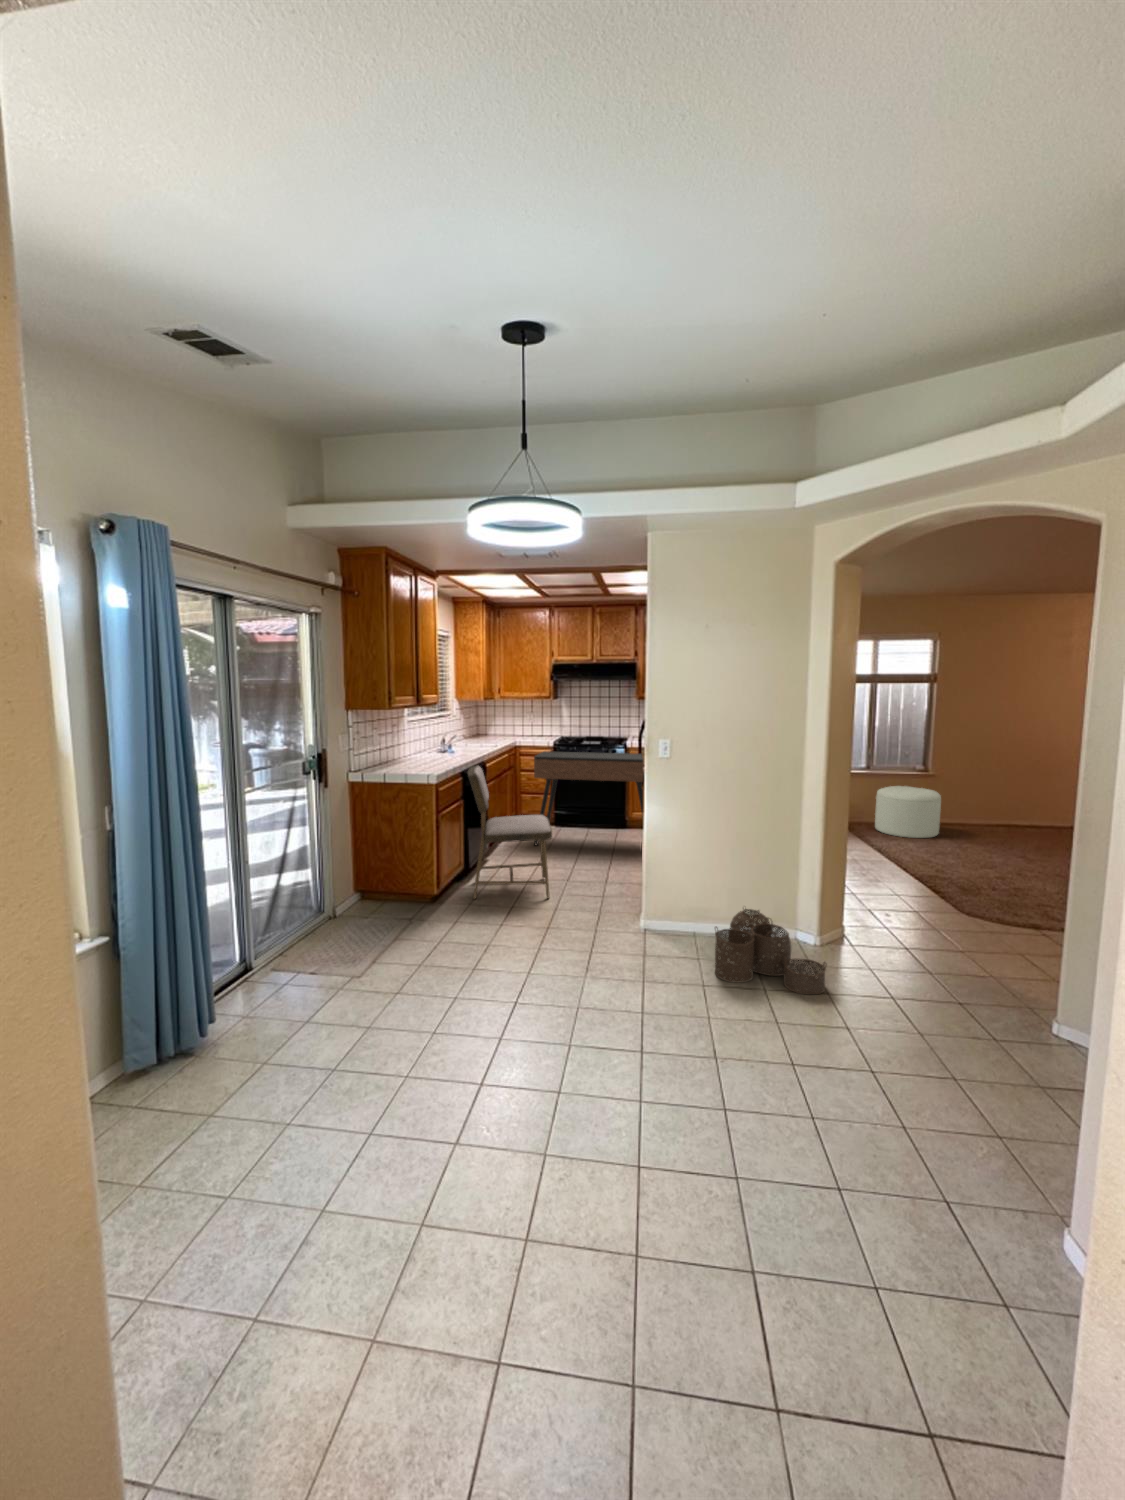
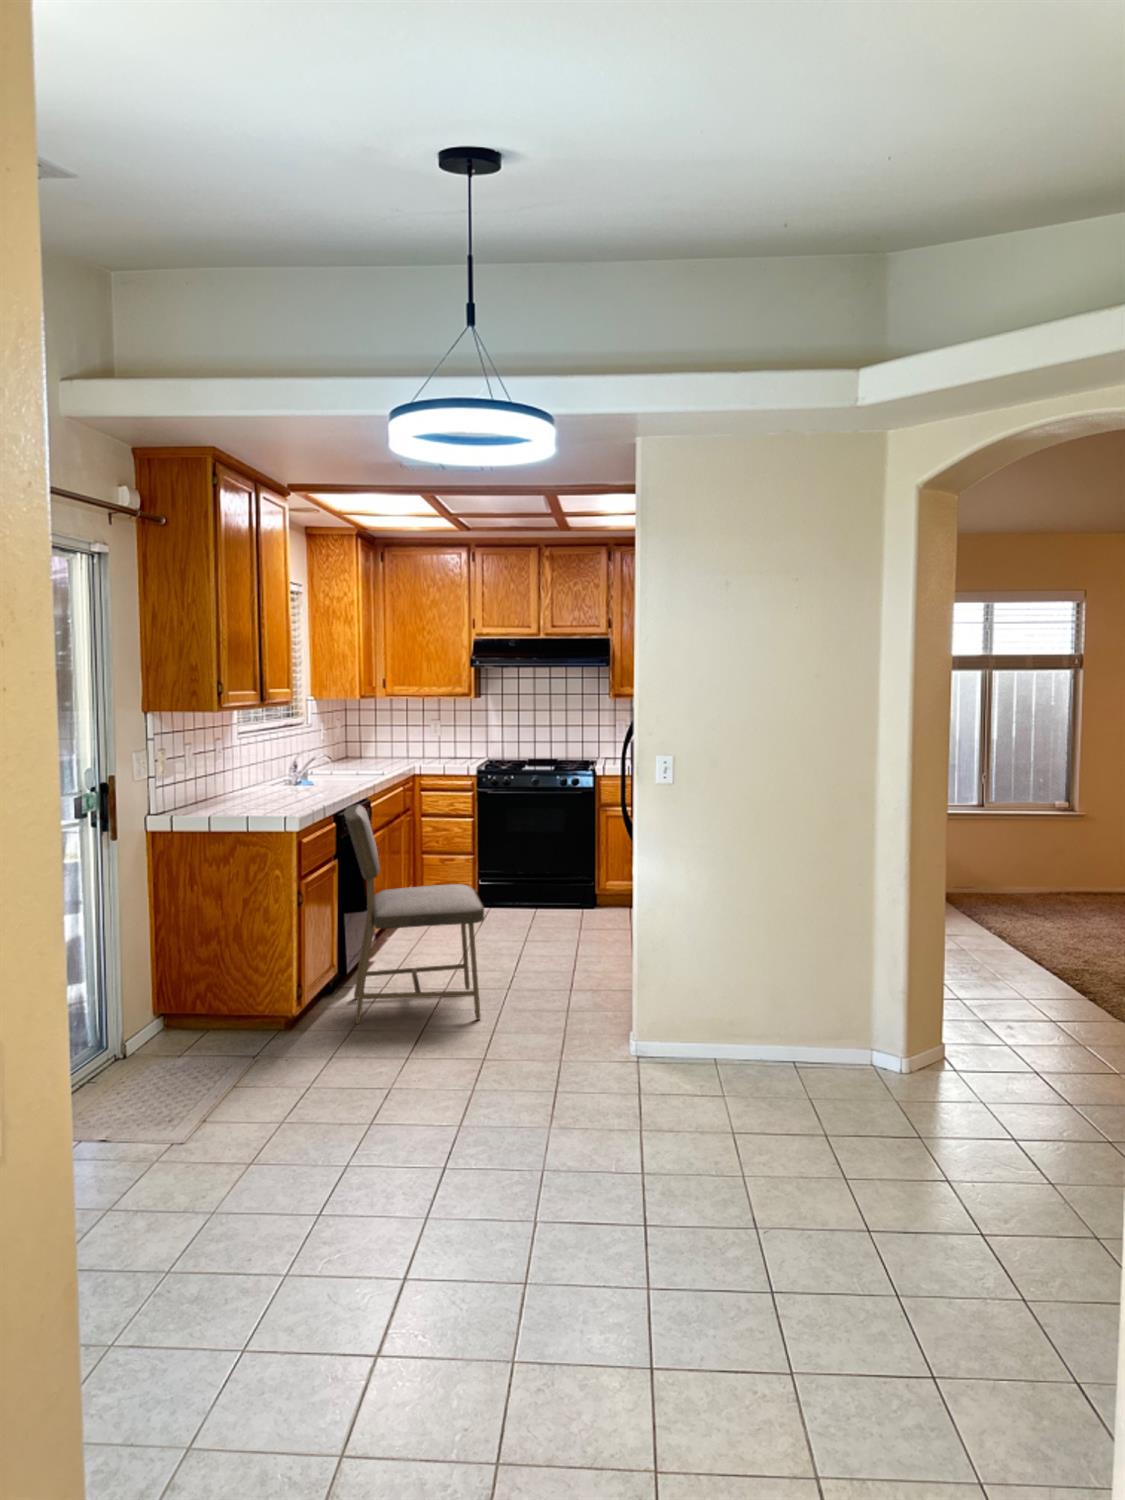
console table: present [534,751,643,845] -> none [445,783,648,947]
ottoman: present [875,786,941,838] -> none [998,835,1099,919]
woven basket: present [715,909,826,994] -> none [748,1015,917,1141]

